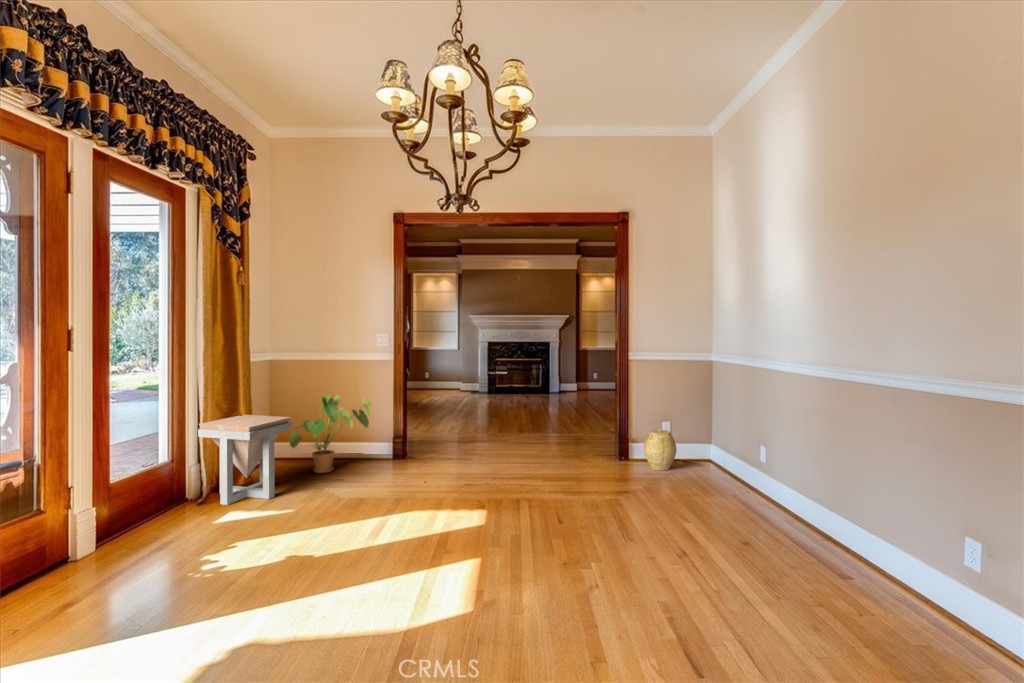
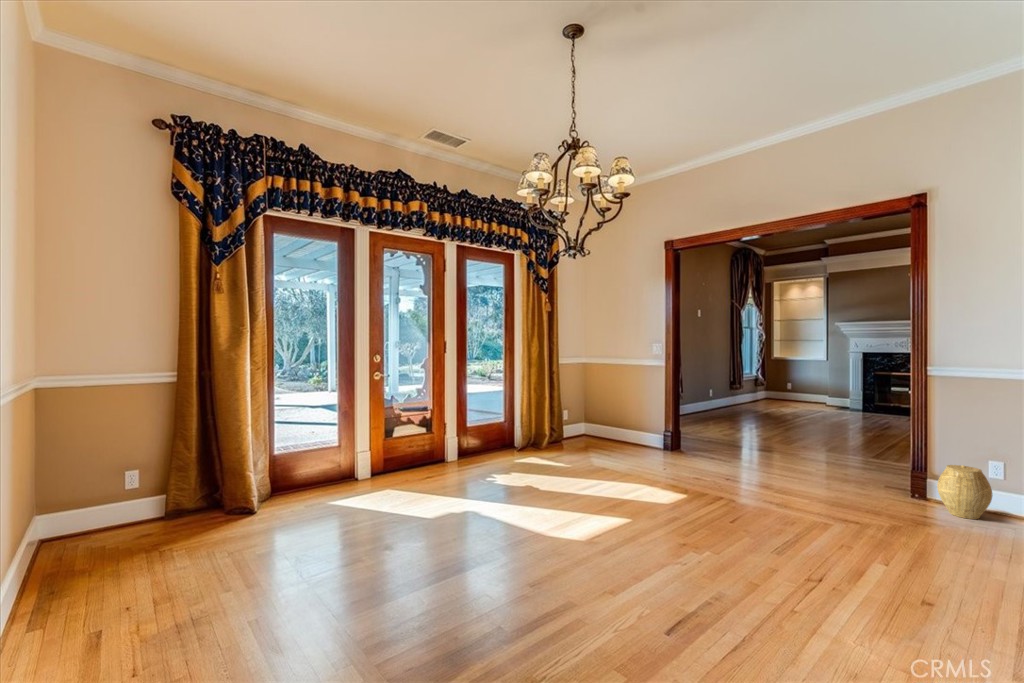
house plant: present [289,395,371,473] -> none [580,391,646,449]
side table: present [198,415,291,505] -> none [518,399,572,457]

